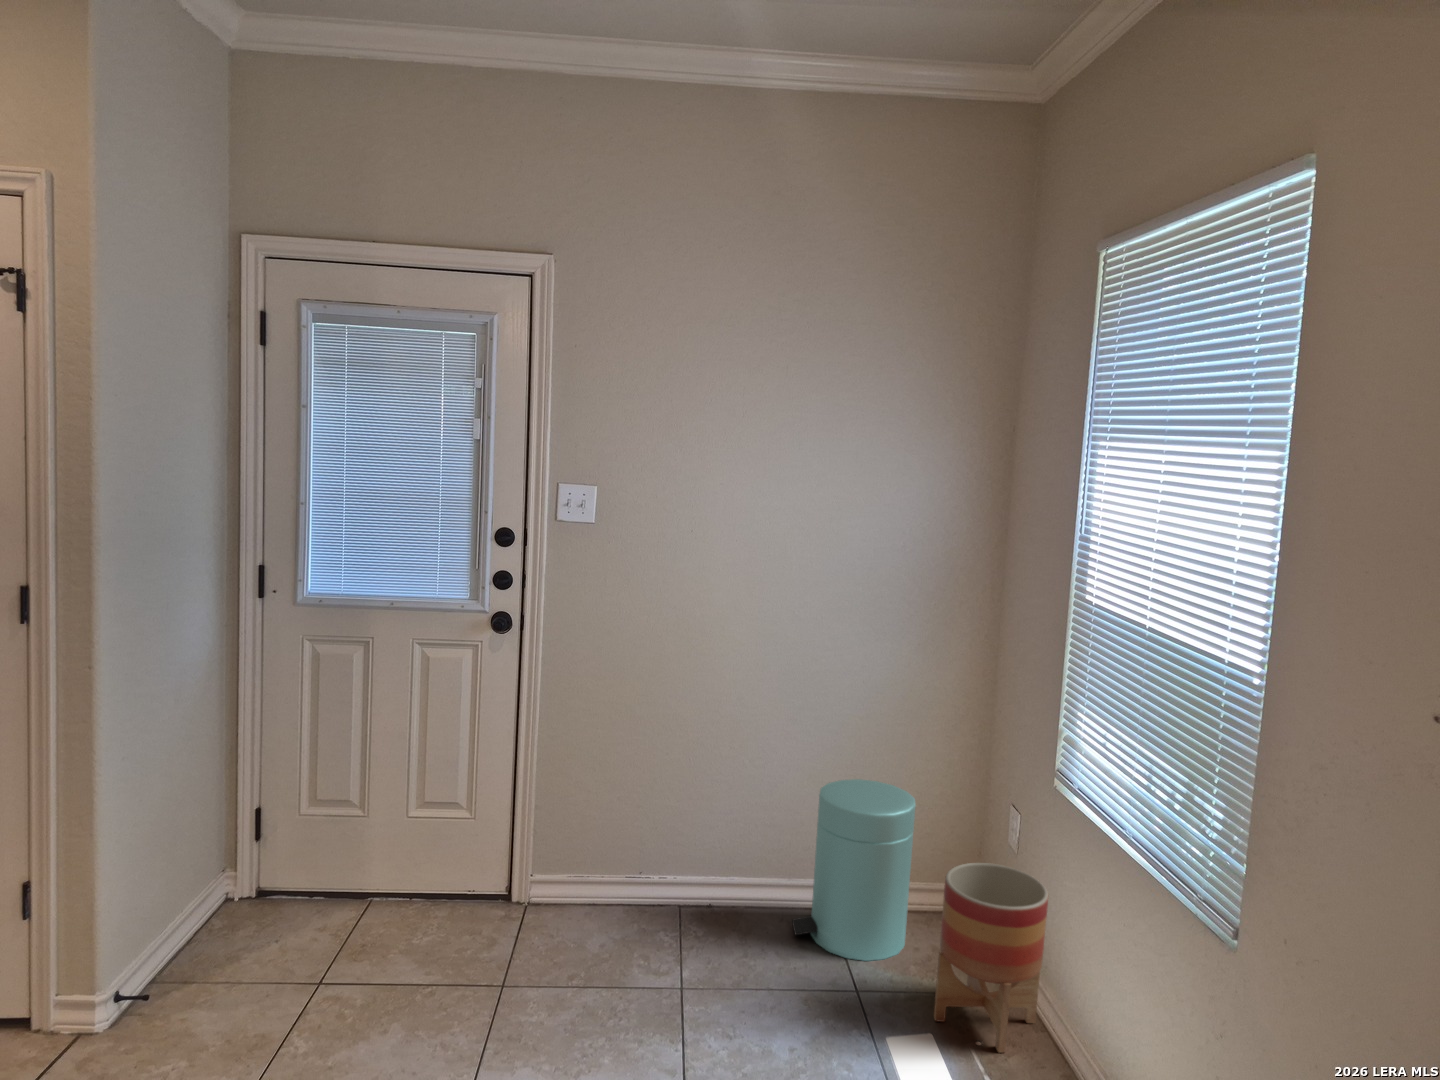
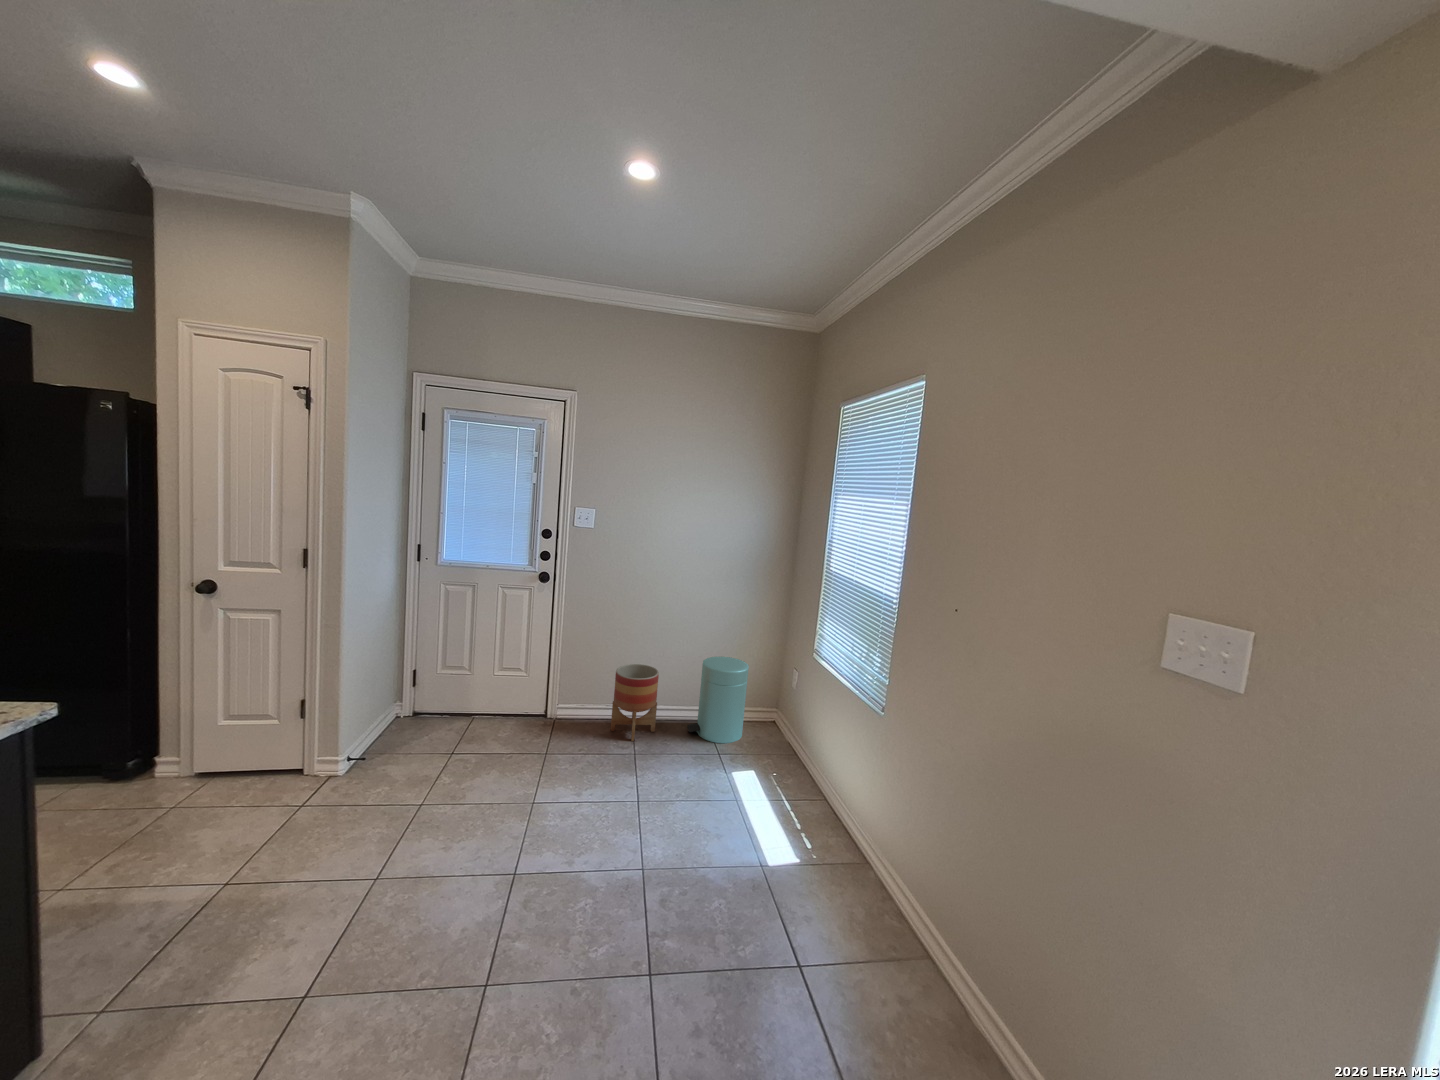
planter: present [934,863,1048,1053] -> present [611,664,659,741]

